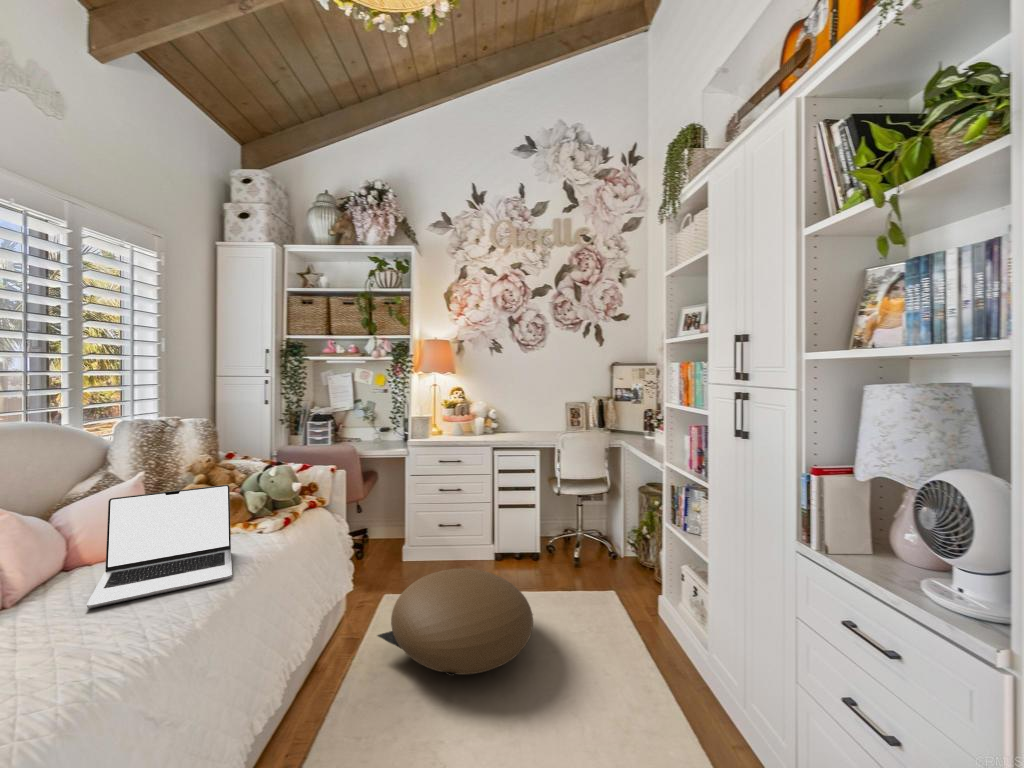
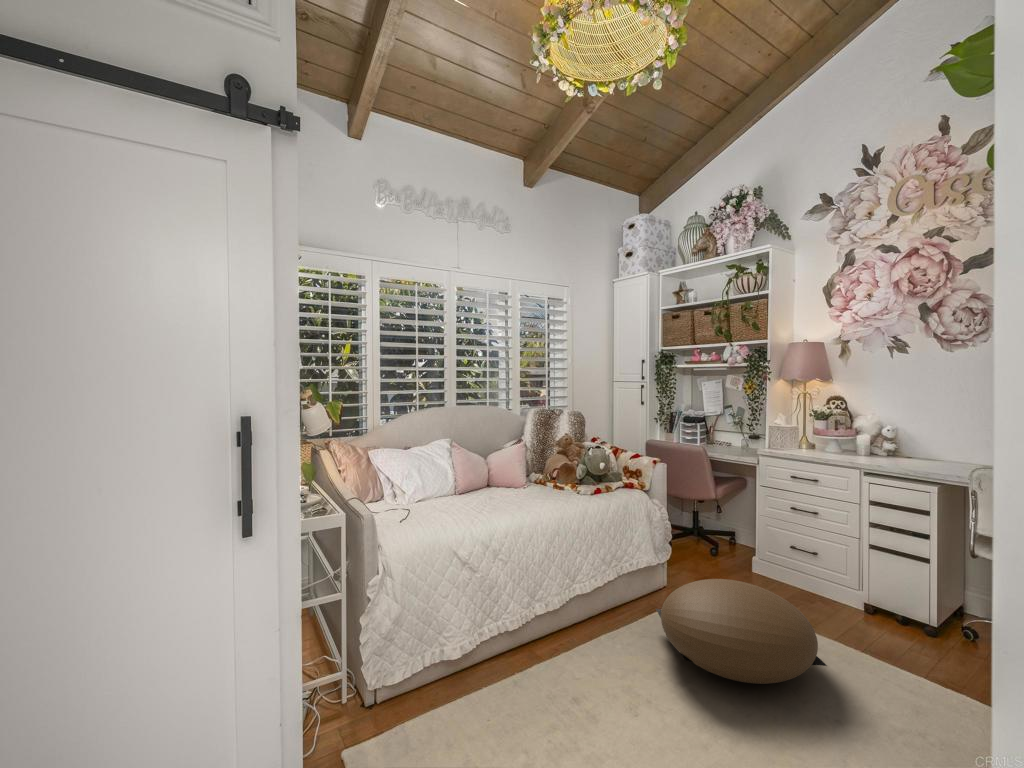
laptop: present [87,485,232,608] -> none [473,449,556,508]

